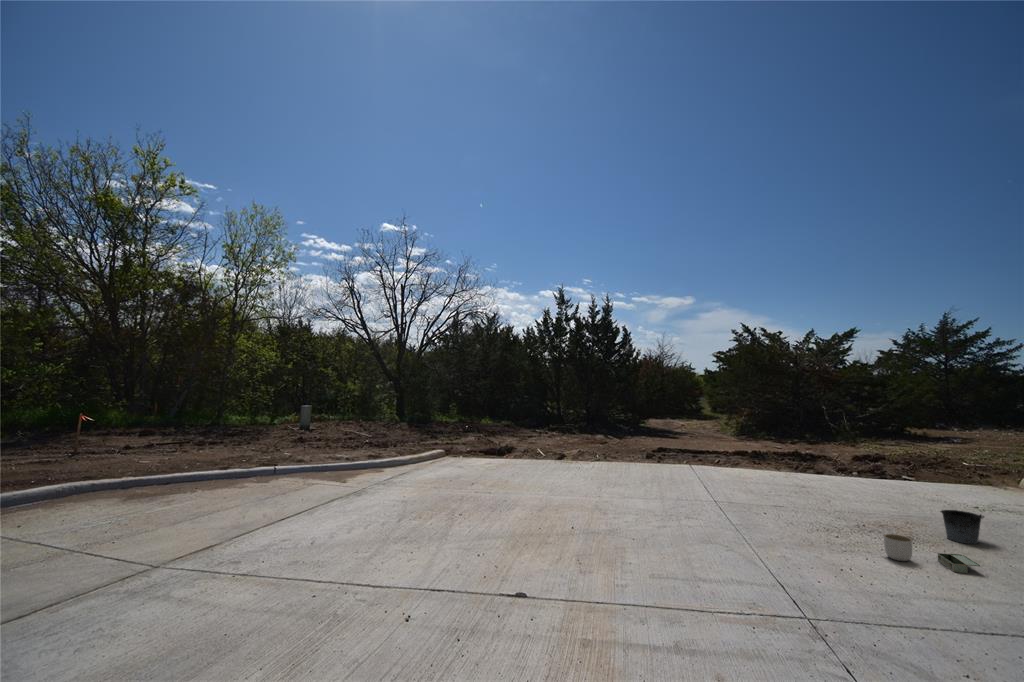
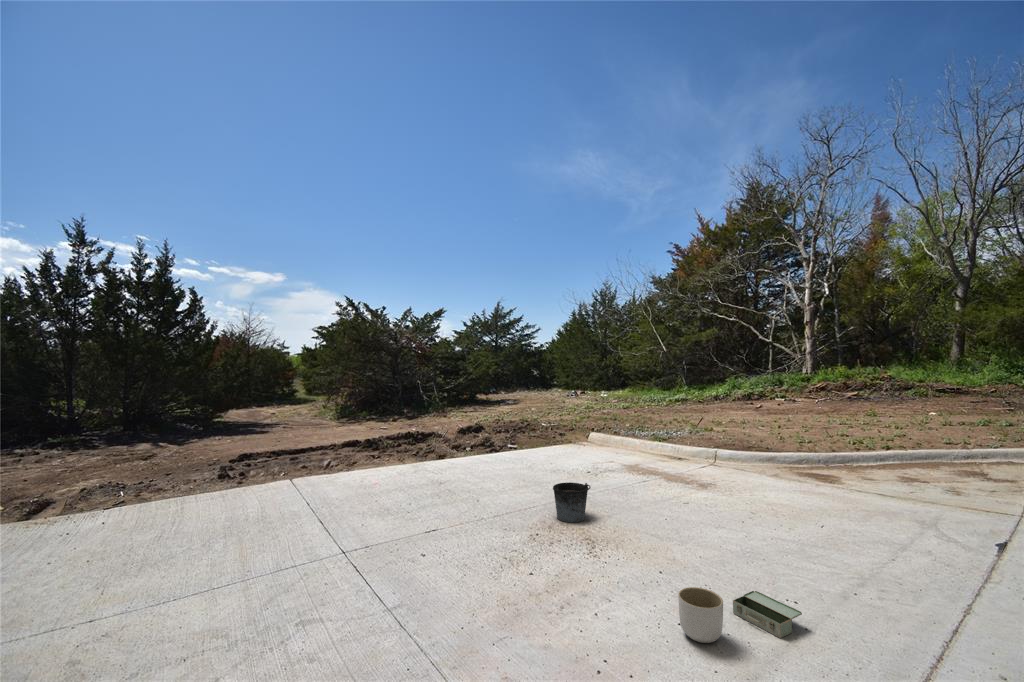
bucket: present [940,510,984,544] -> present [553,482,591,522]

